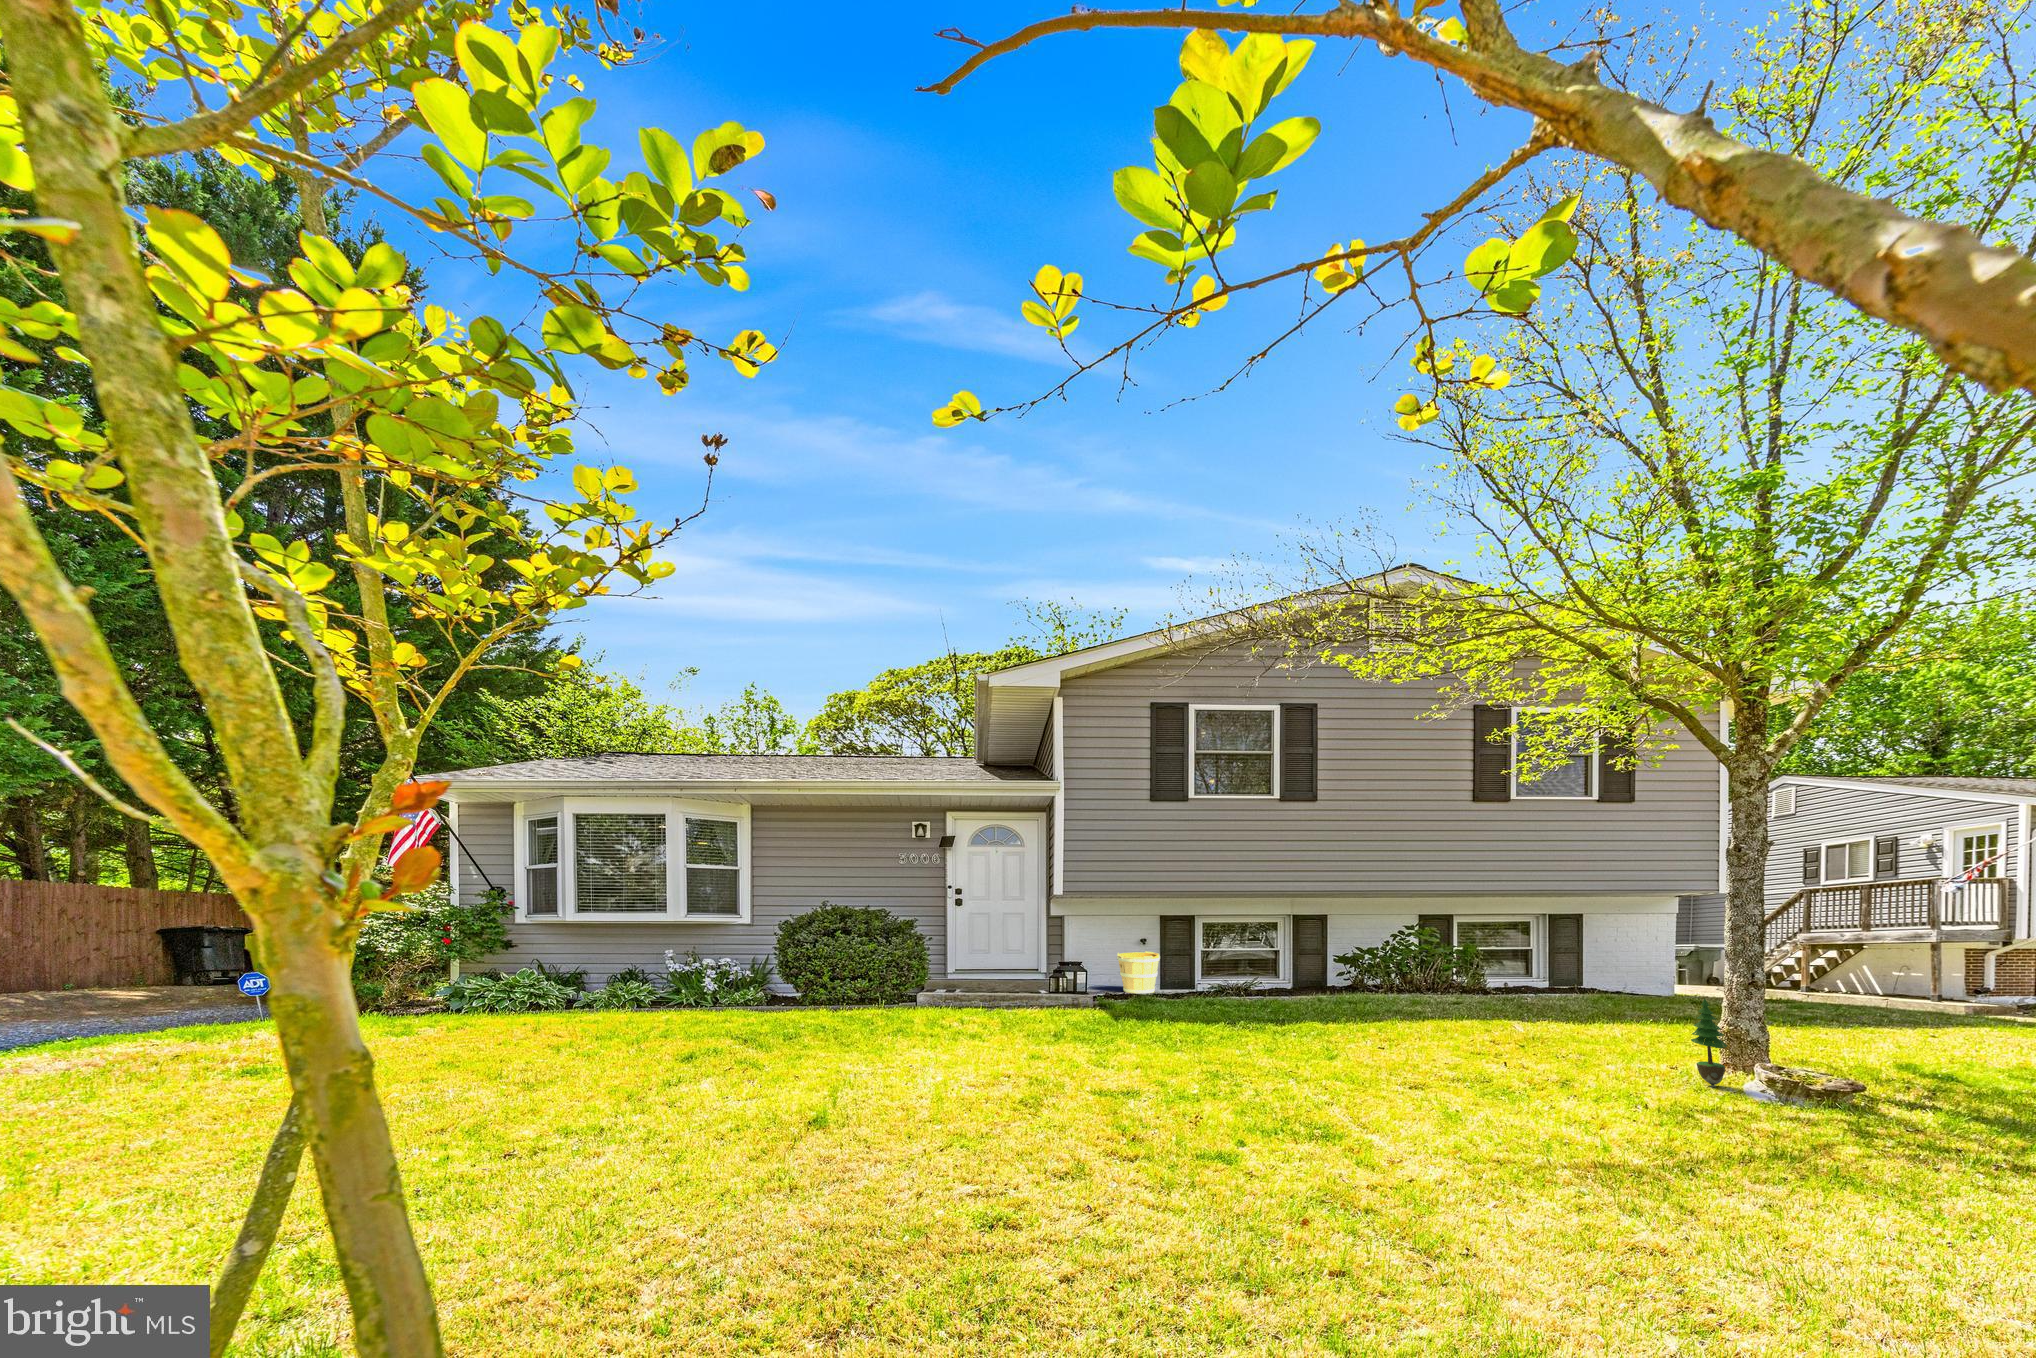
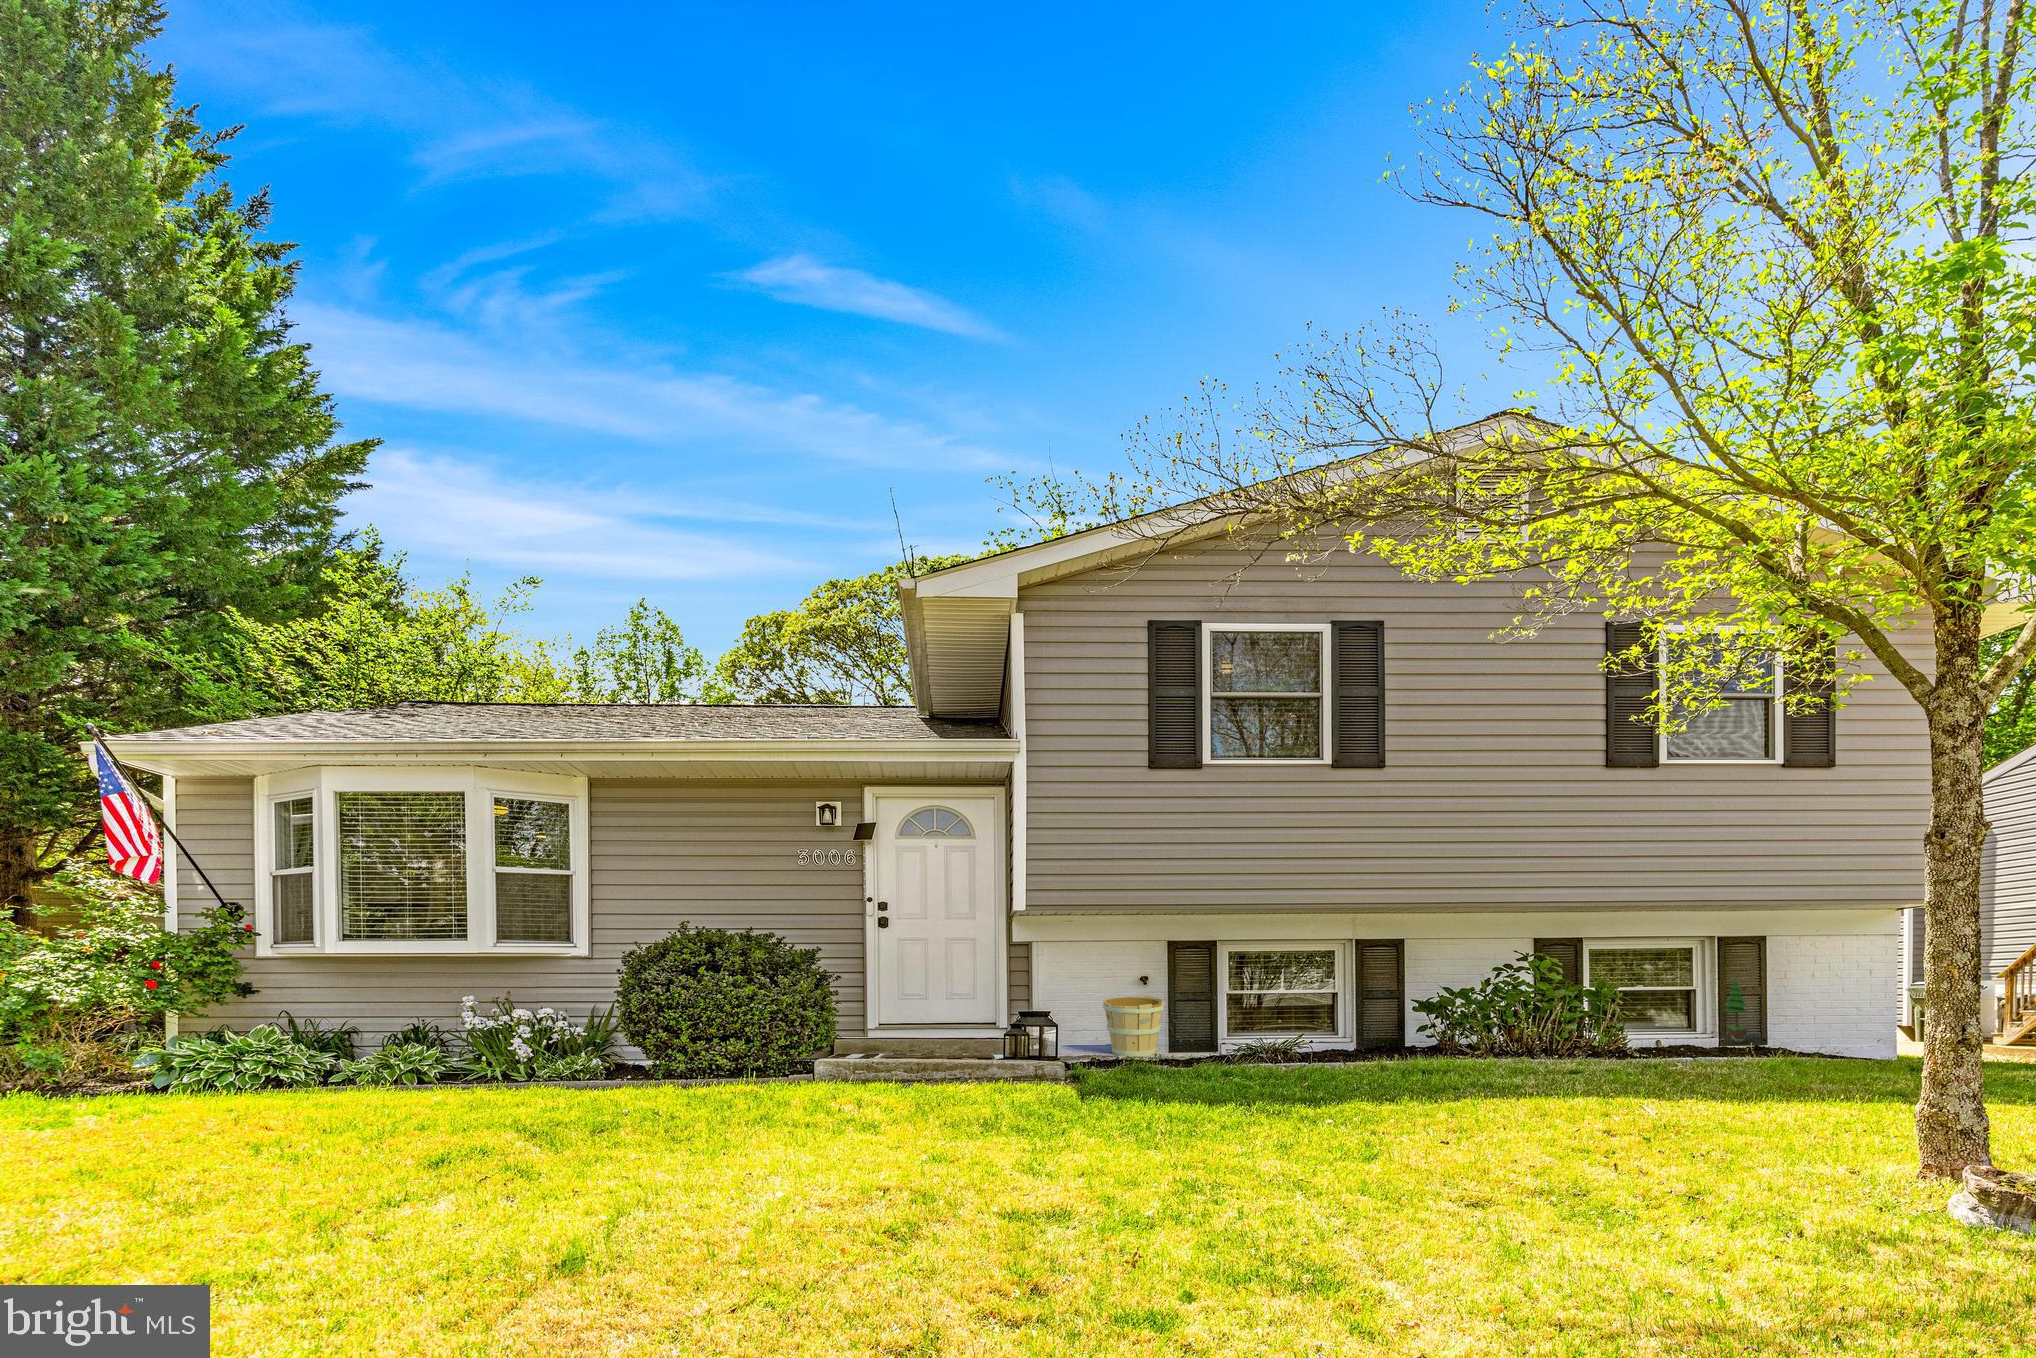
potted tree: present [1691,998,1727,1085] -> present [1724,978,1749,1043]

